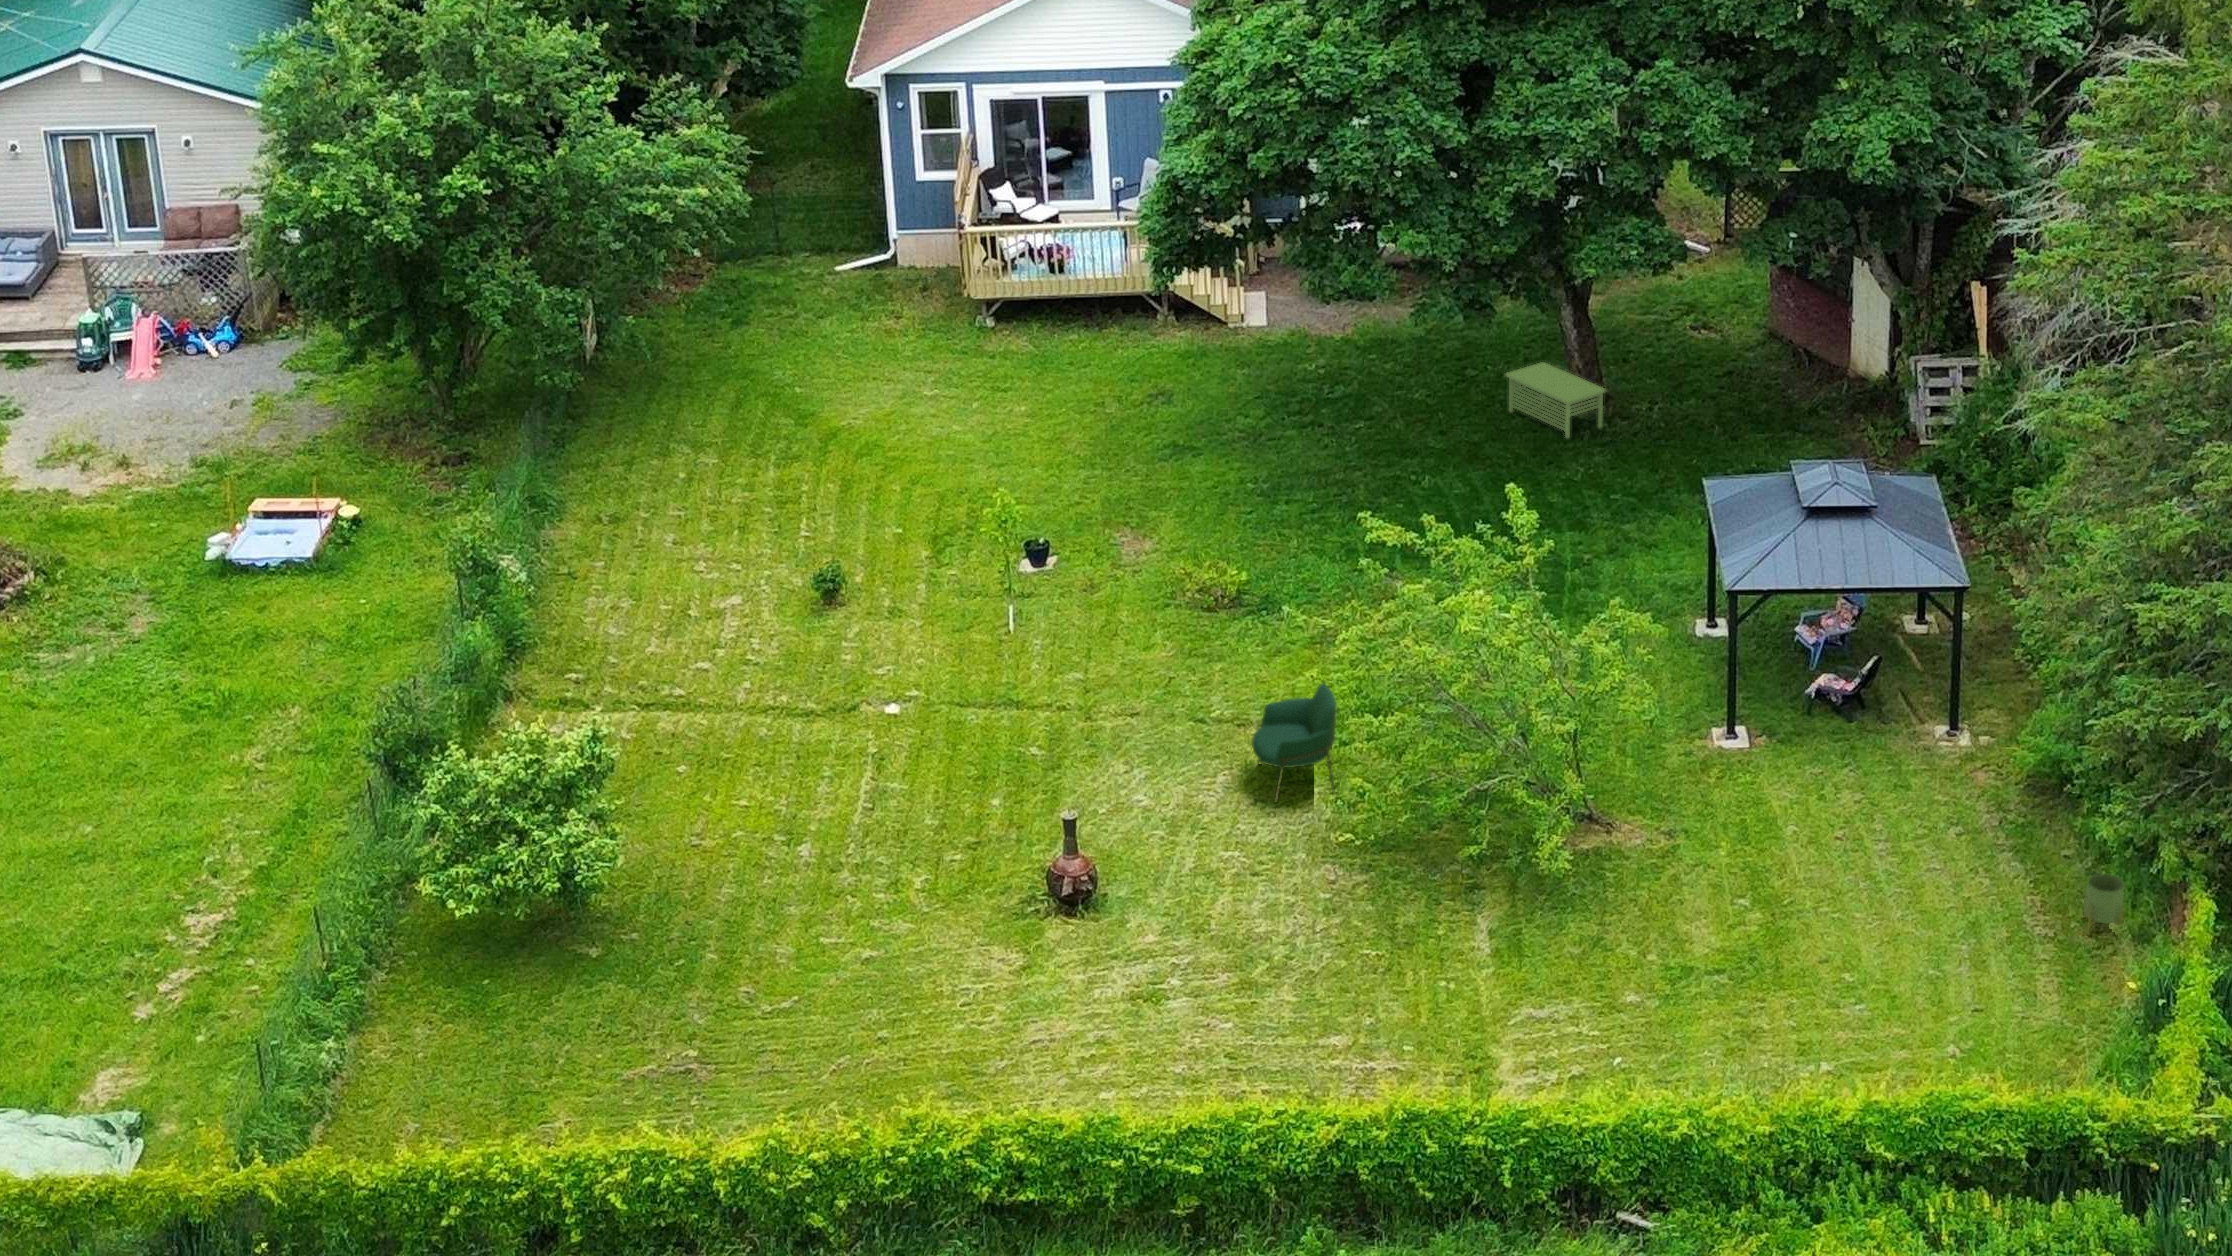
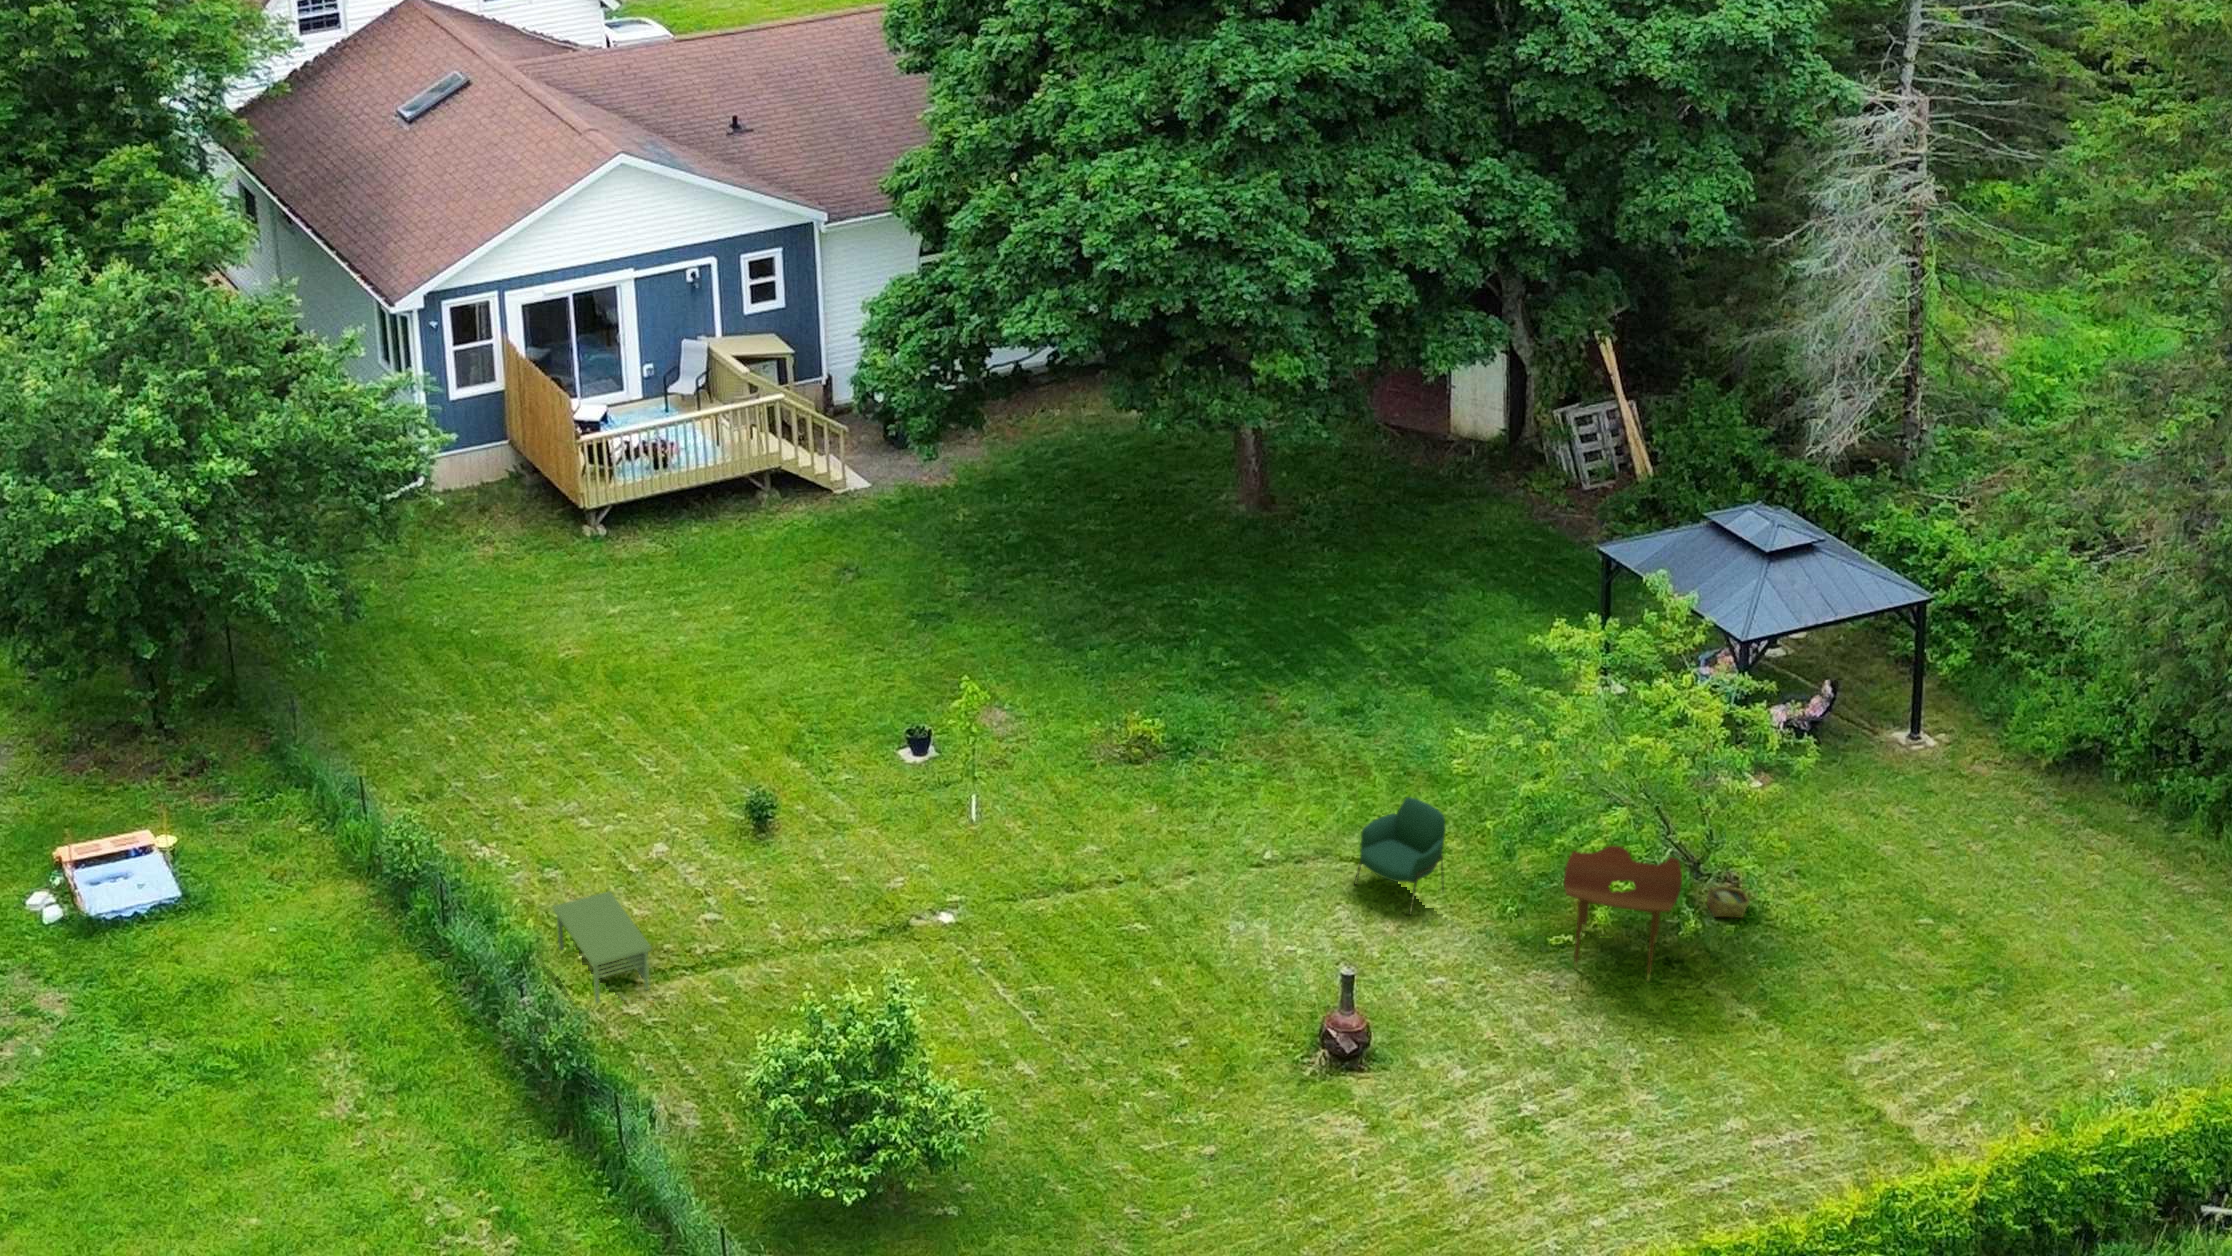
storage bench: present [1506,362,1605,438] -> present [553,891,651,1003]
dining table: none [1346,761,1506,921] -> present [1564,845,1682,981]
woven basket: none [1570,848,1619,892] -> present [1707,887,1749,918]
planter: present [2083,873,2124,934] -> none [2074,802,2118,854]

